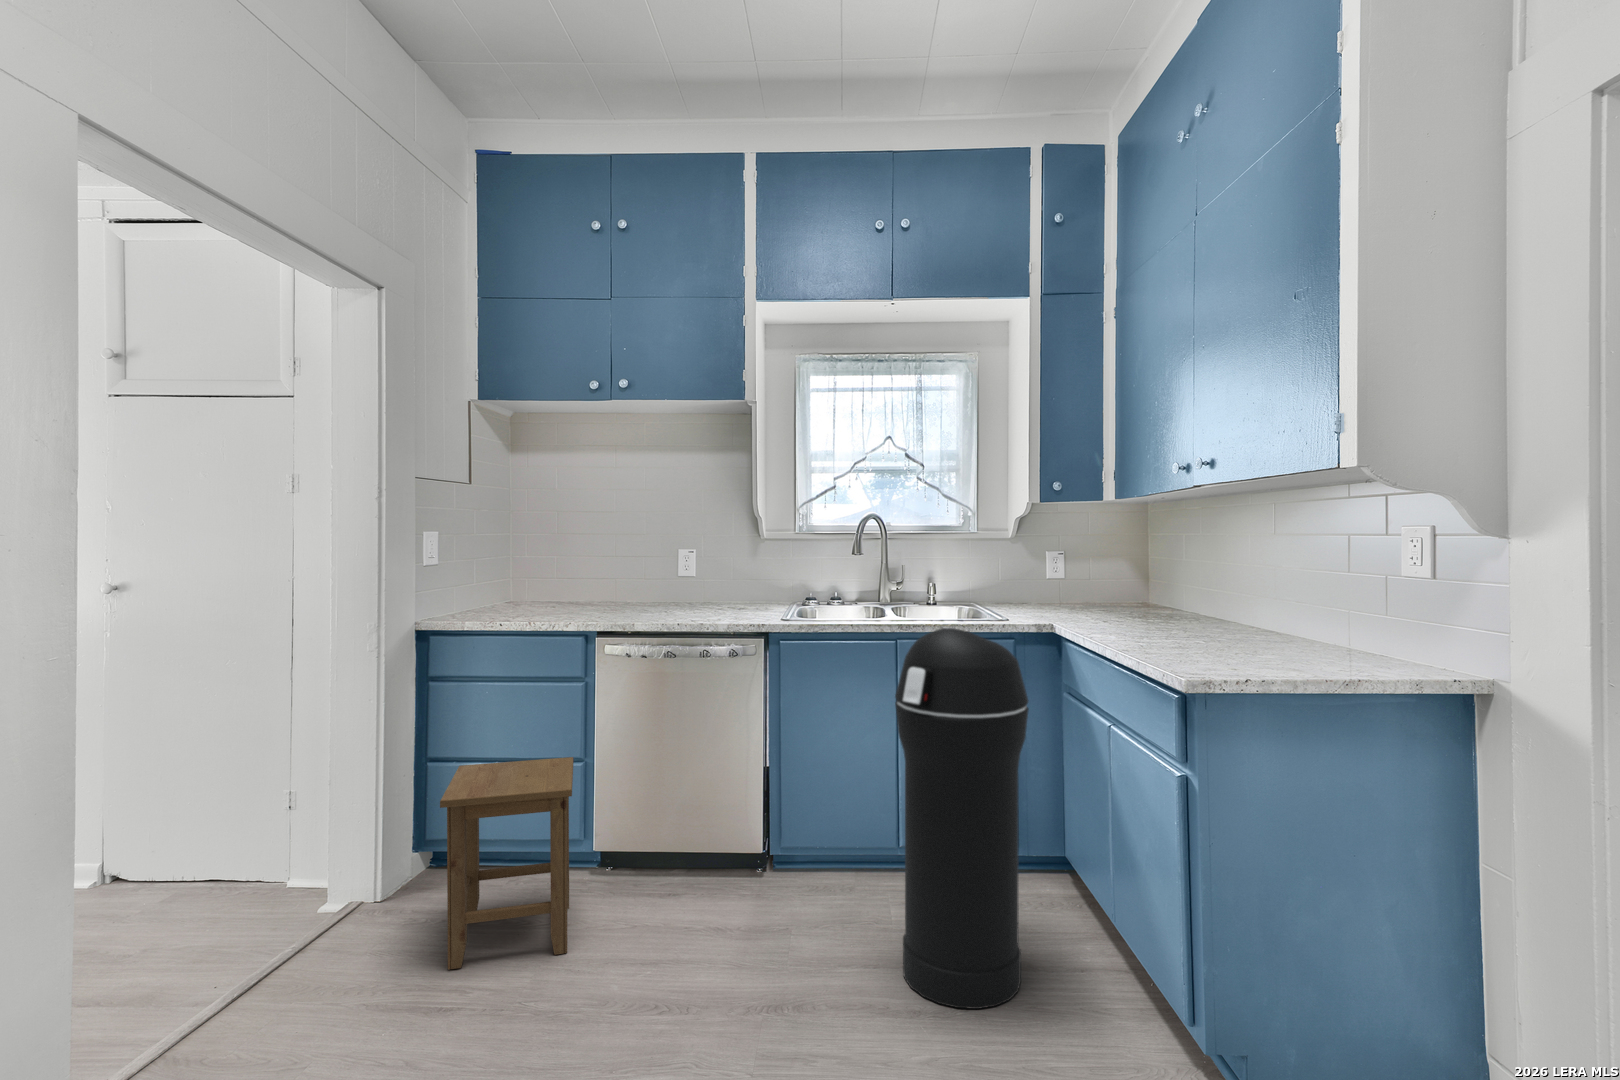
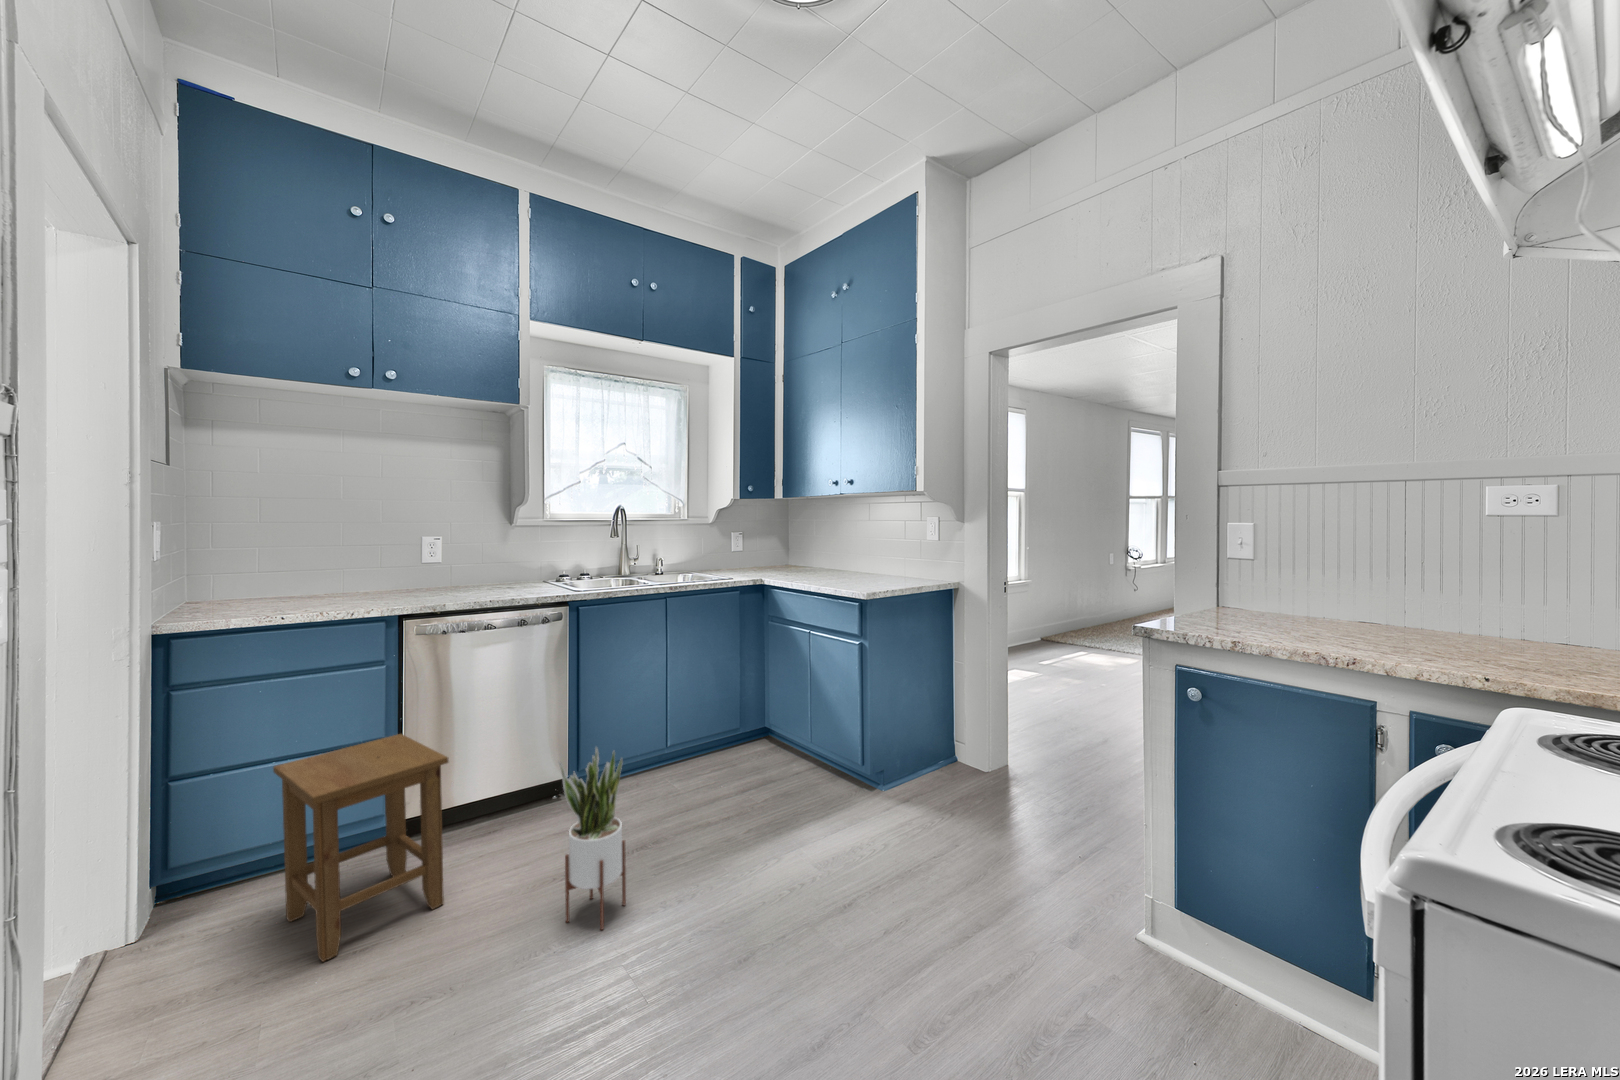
trash can: present [895,628,1029,1009] -> none [713,587,801,834]
potted plant: none [622,811,717,1049] -> present [559,748,626,930]

